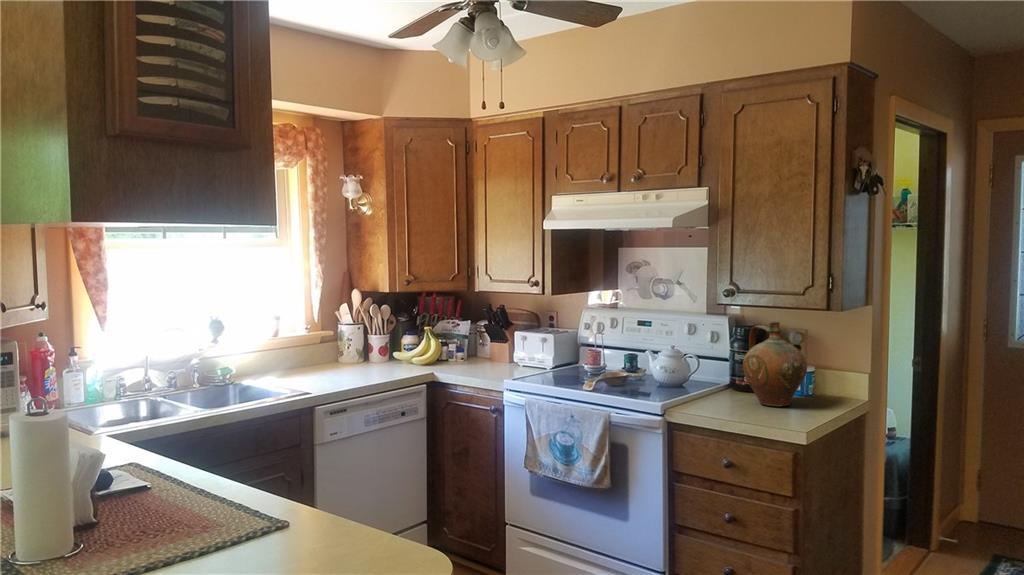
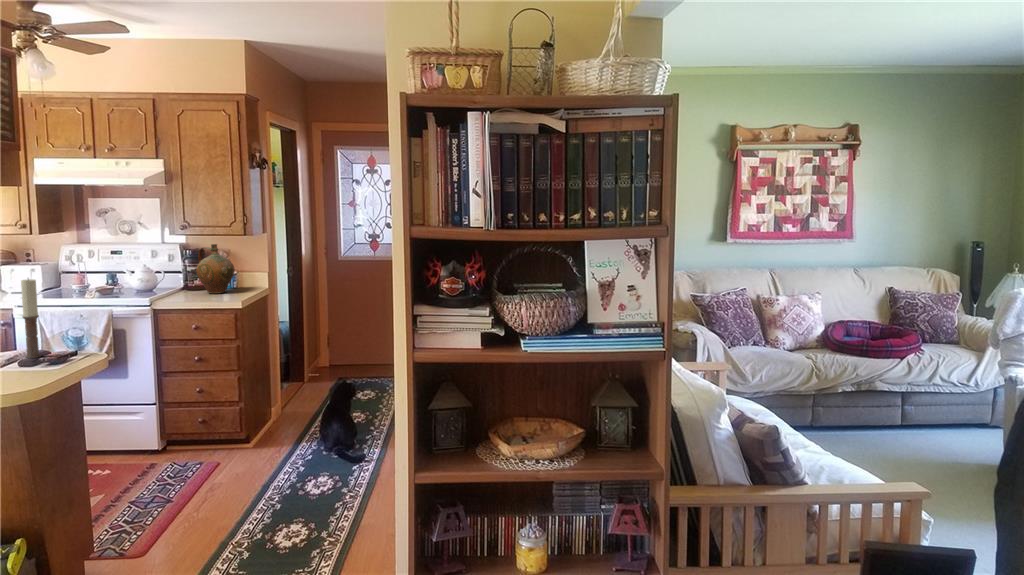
candle: none [320,396,348,559] -> present [21,279,41,358]

